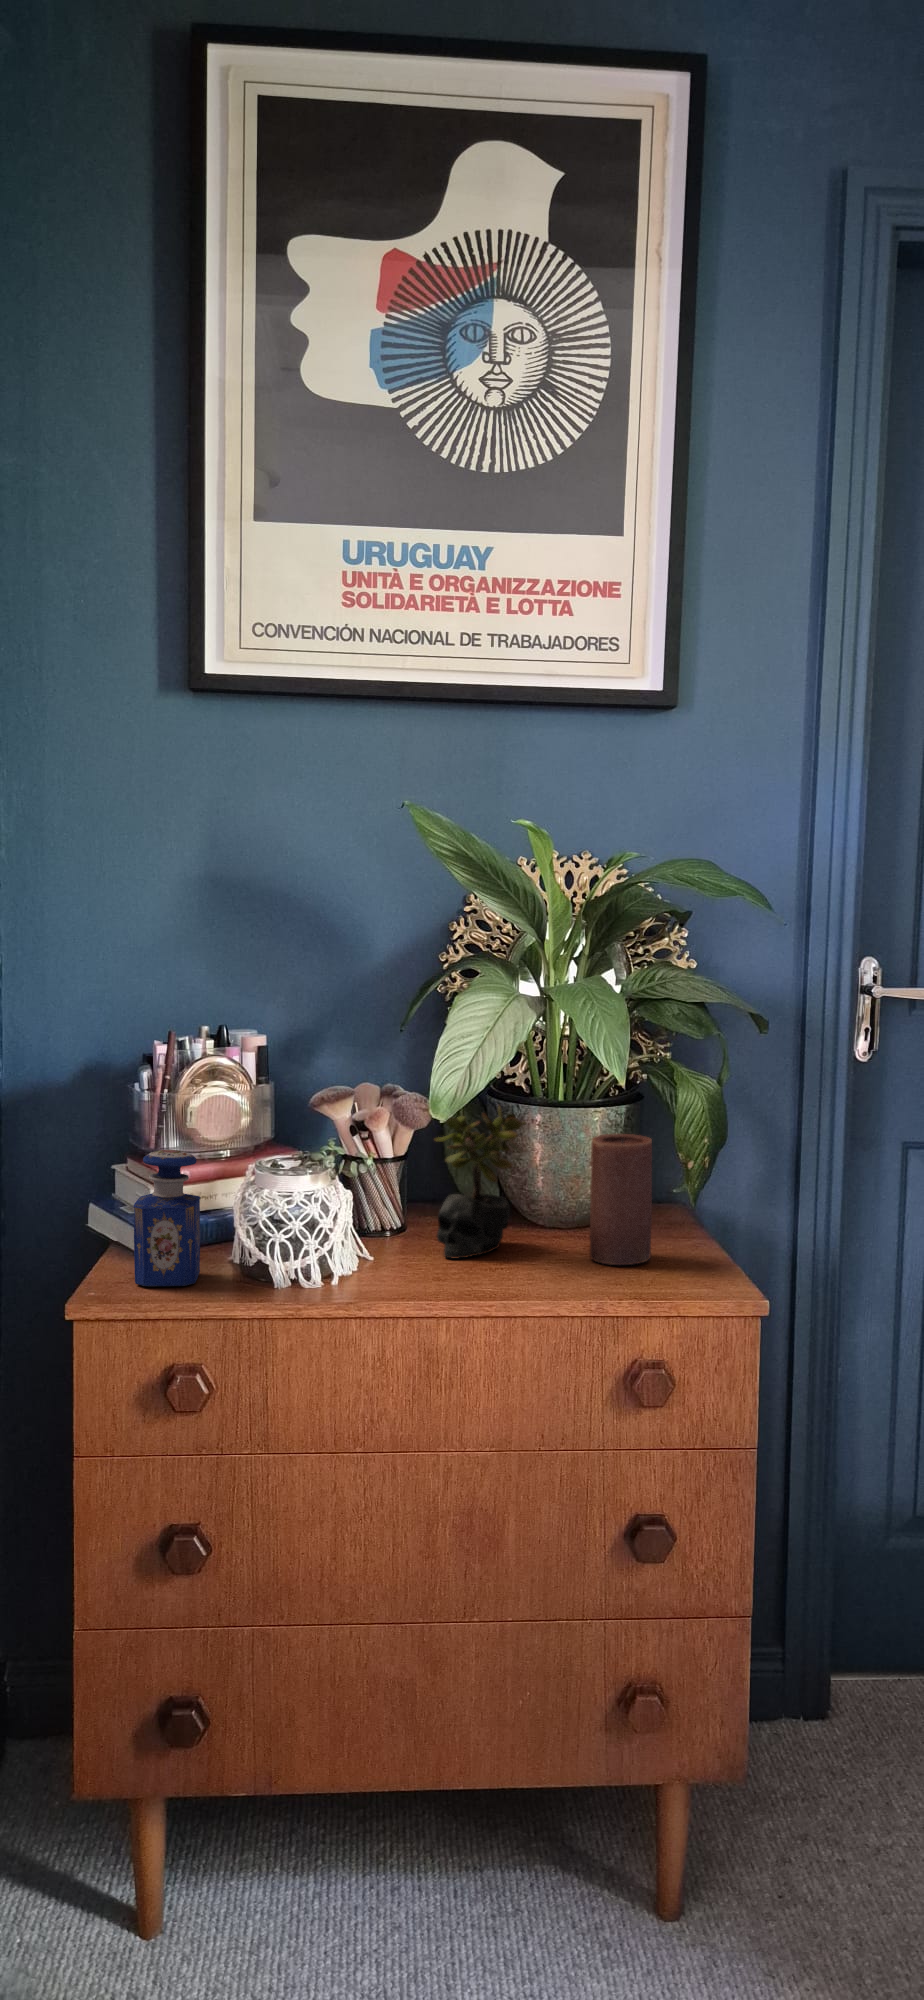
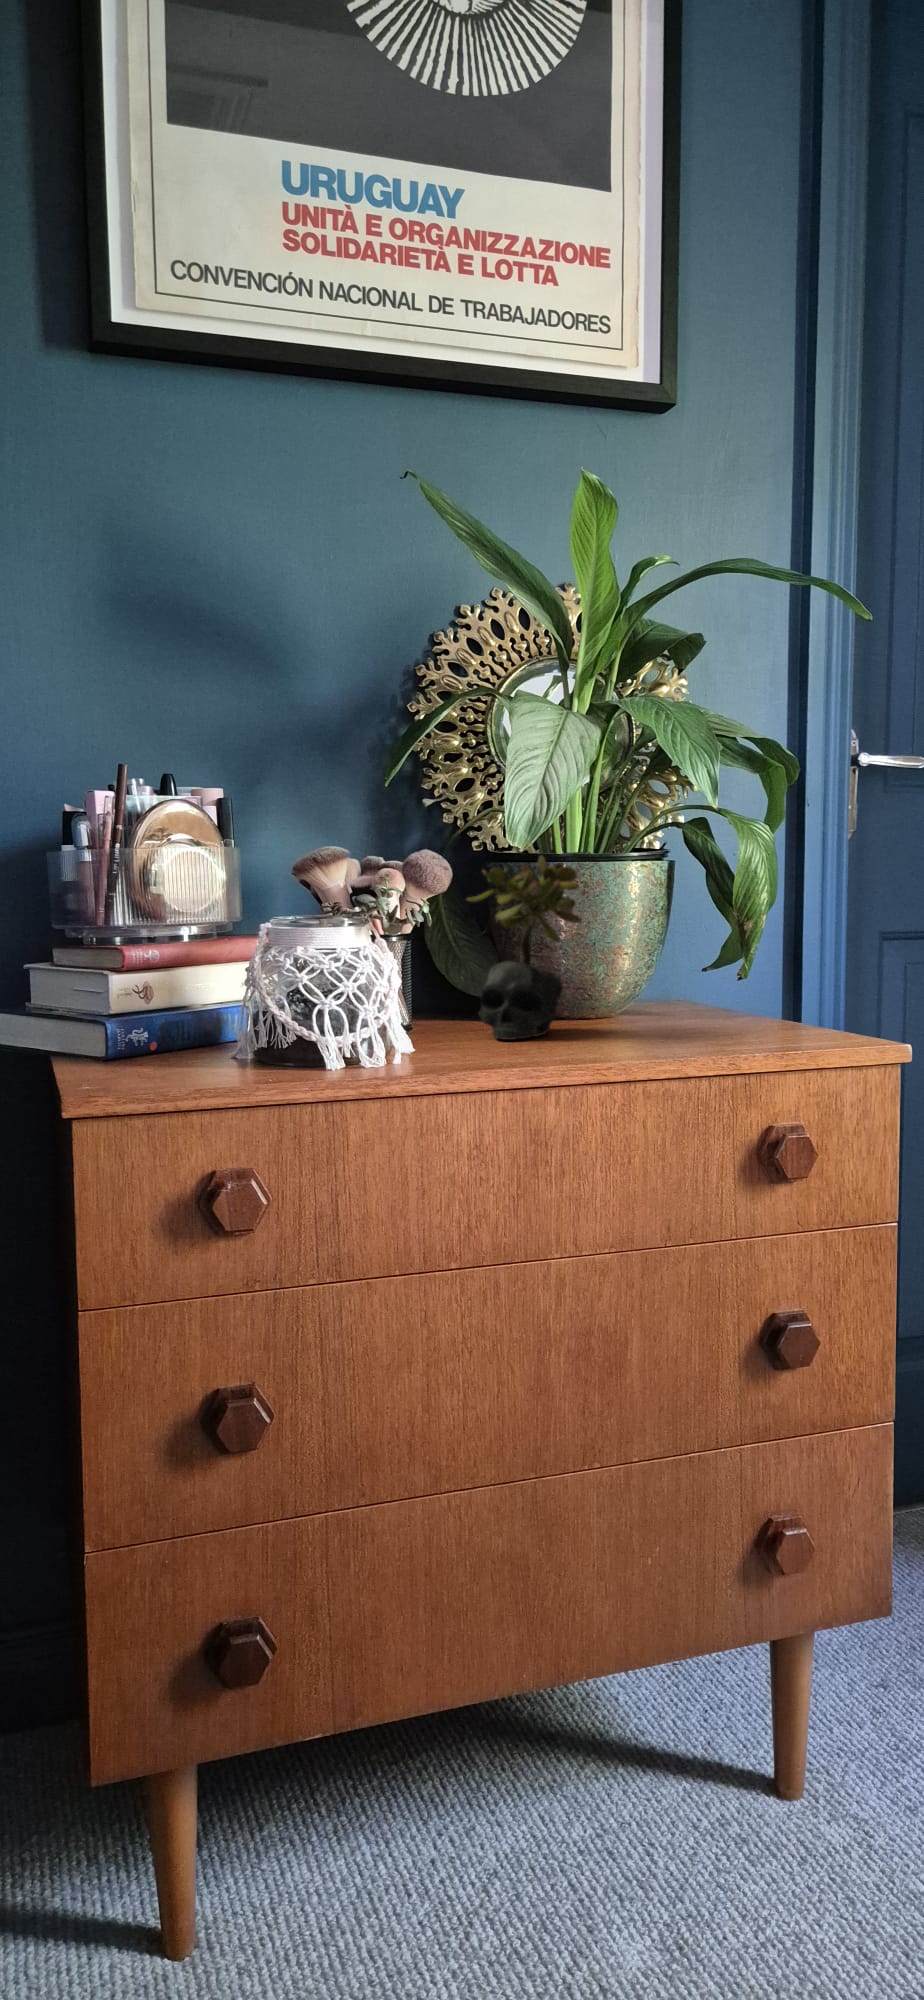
candle: present [590,1134,652,1265] -> none [665,883,741,1034]
perfume bottle: present [134,1150,200,1286] -> none [130,894,222,1076]

